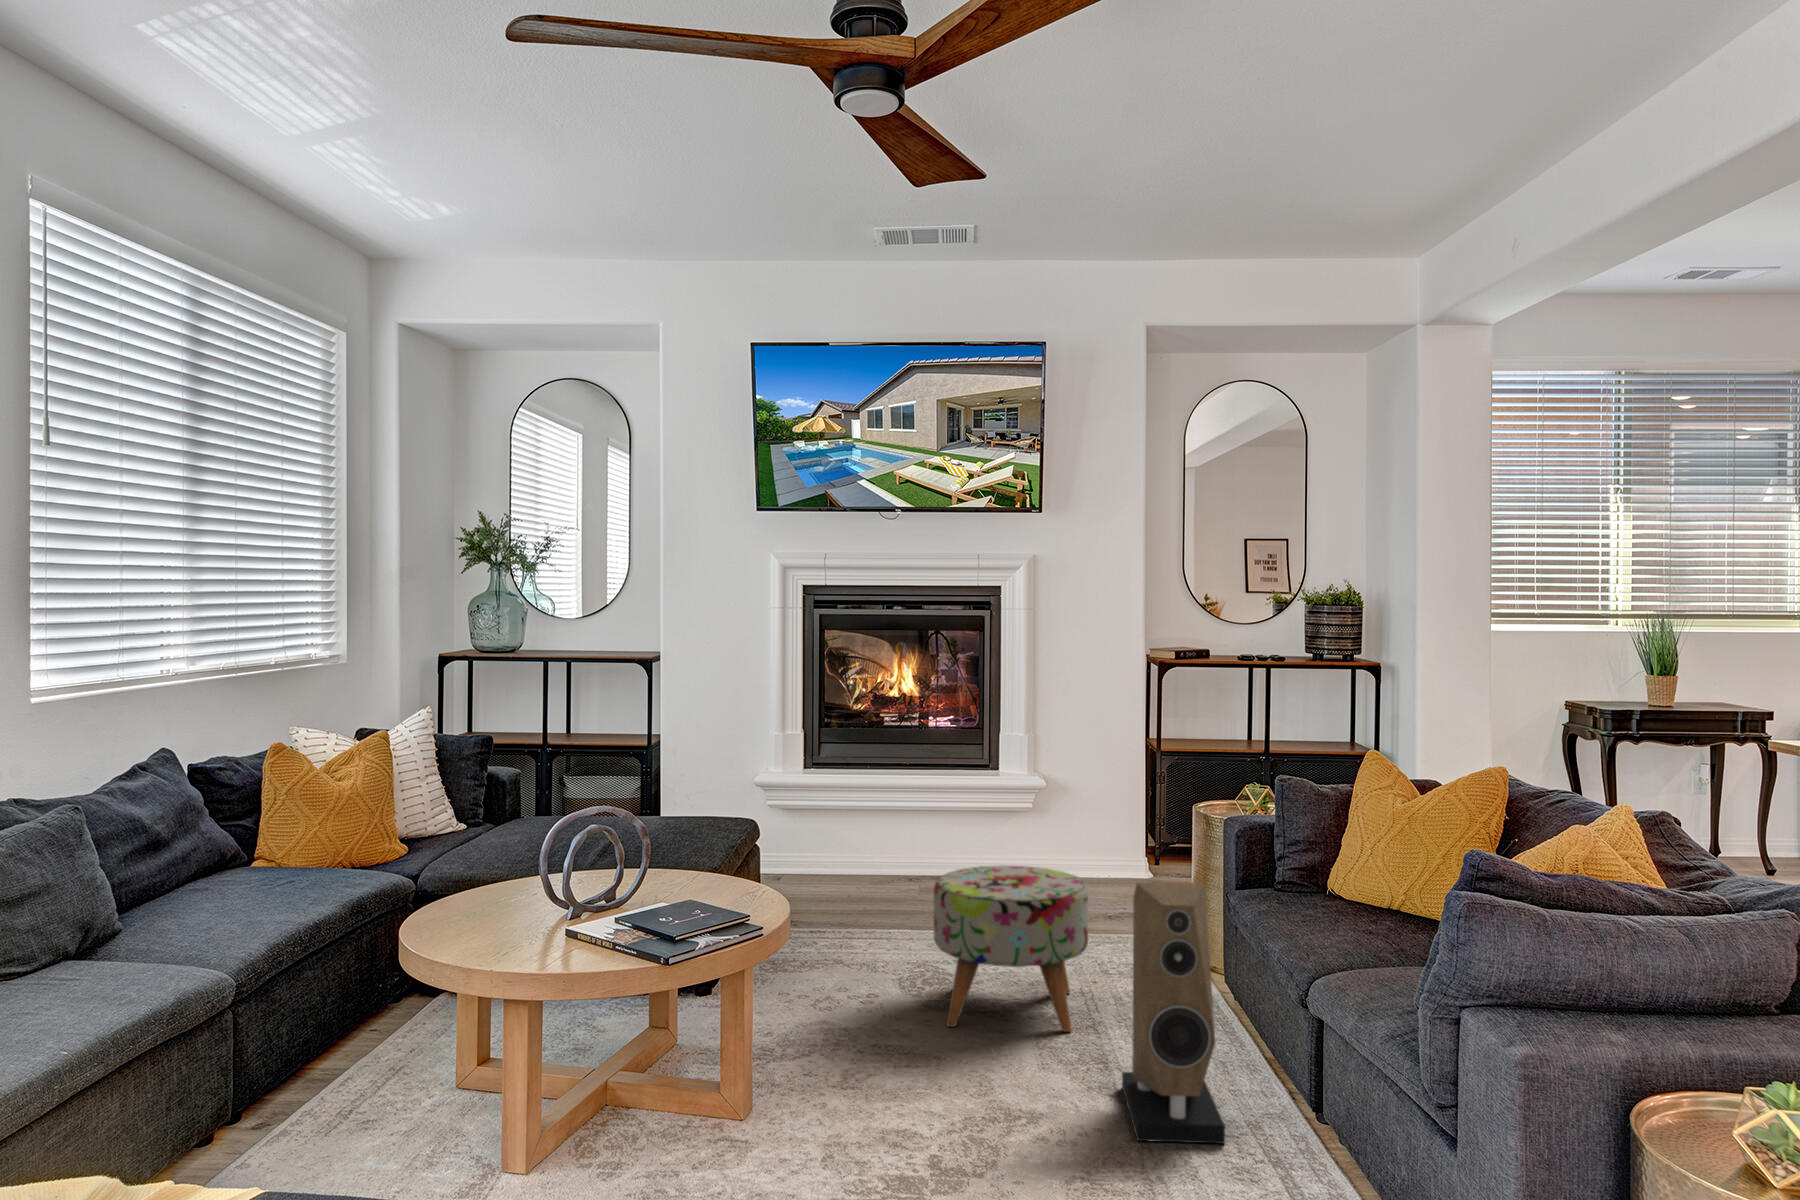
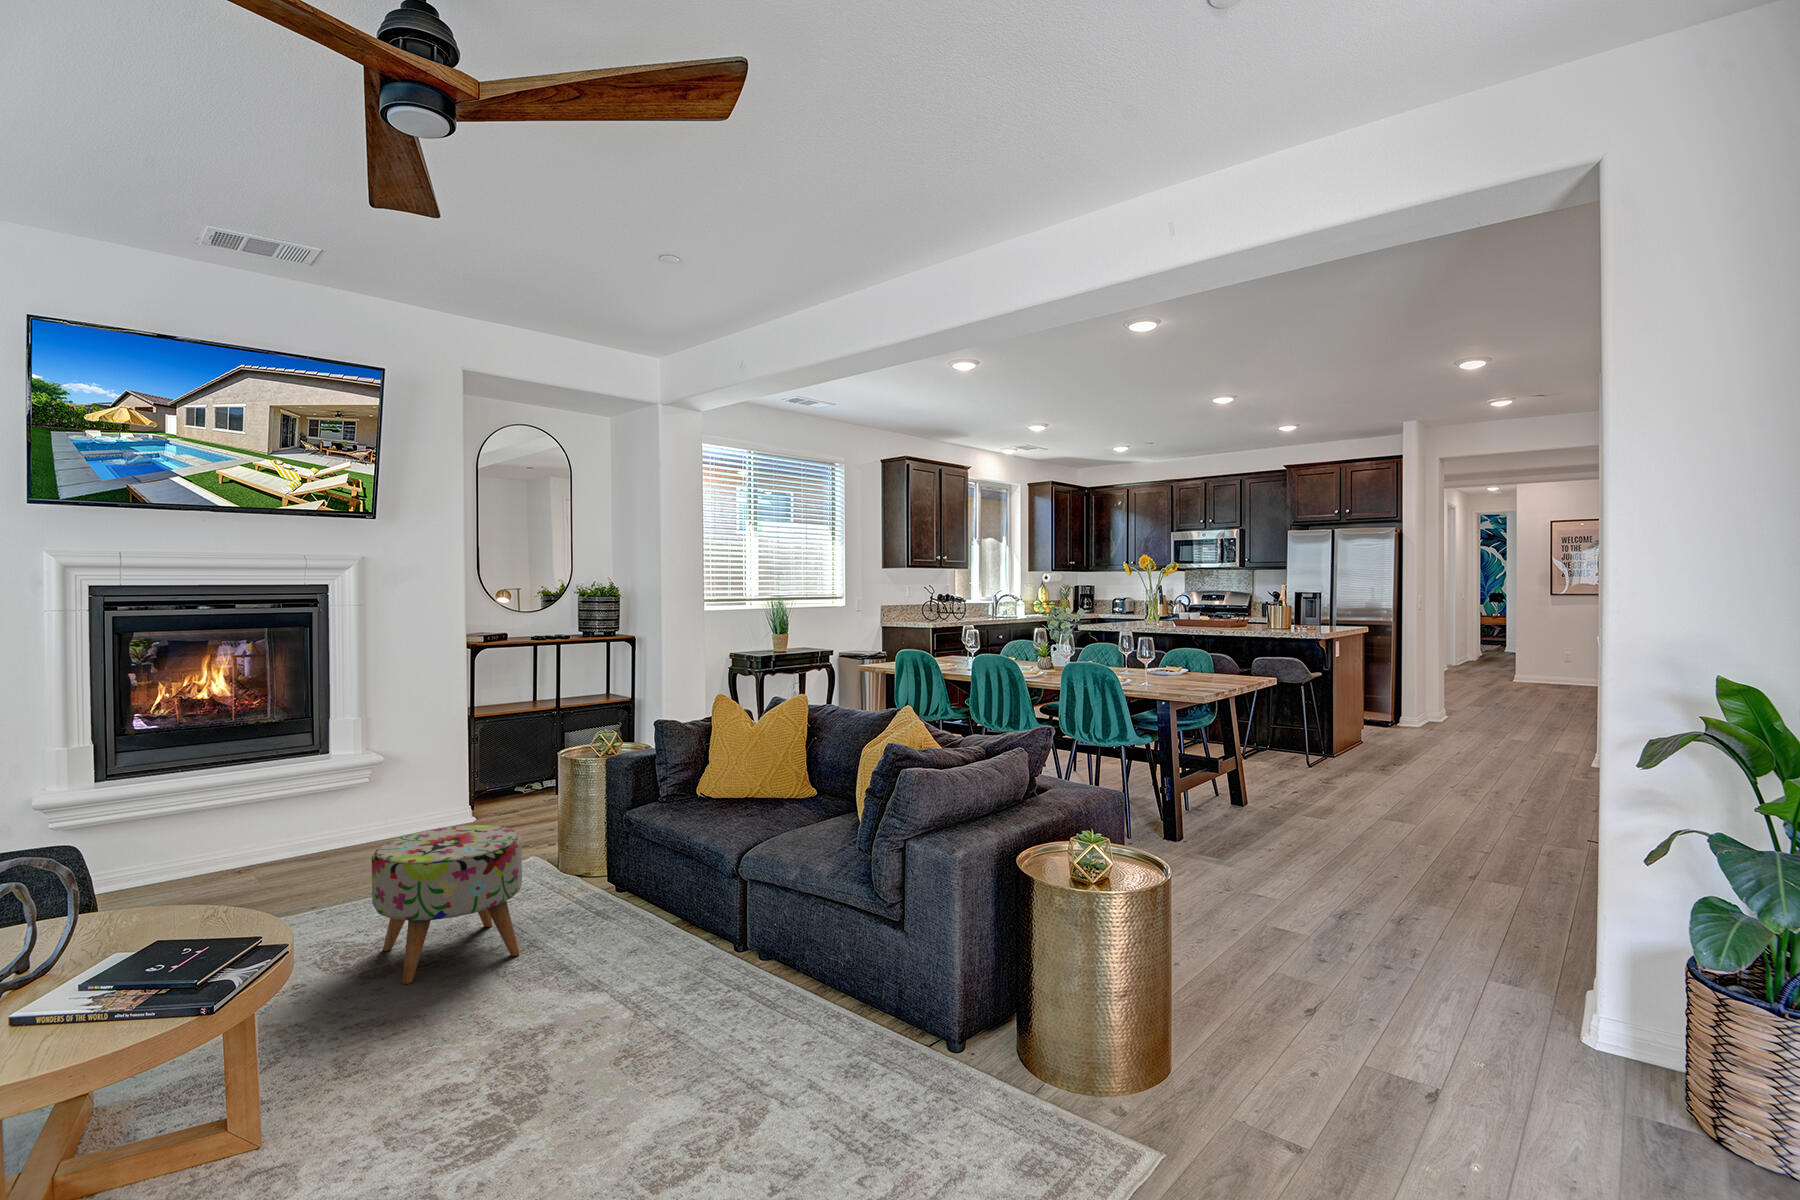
speaker: present [1122,883,1225,1143] -> none [595,809,698,1017]

